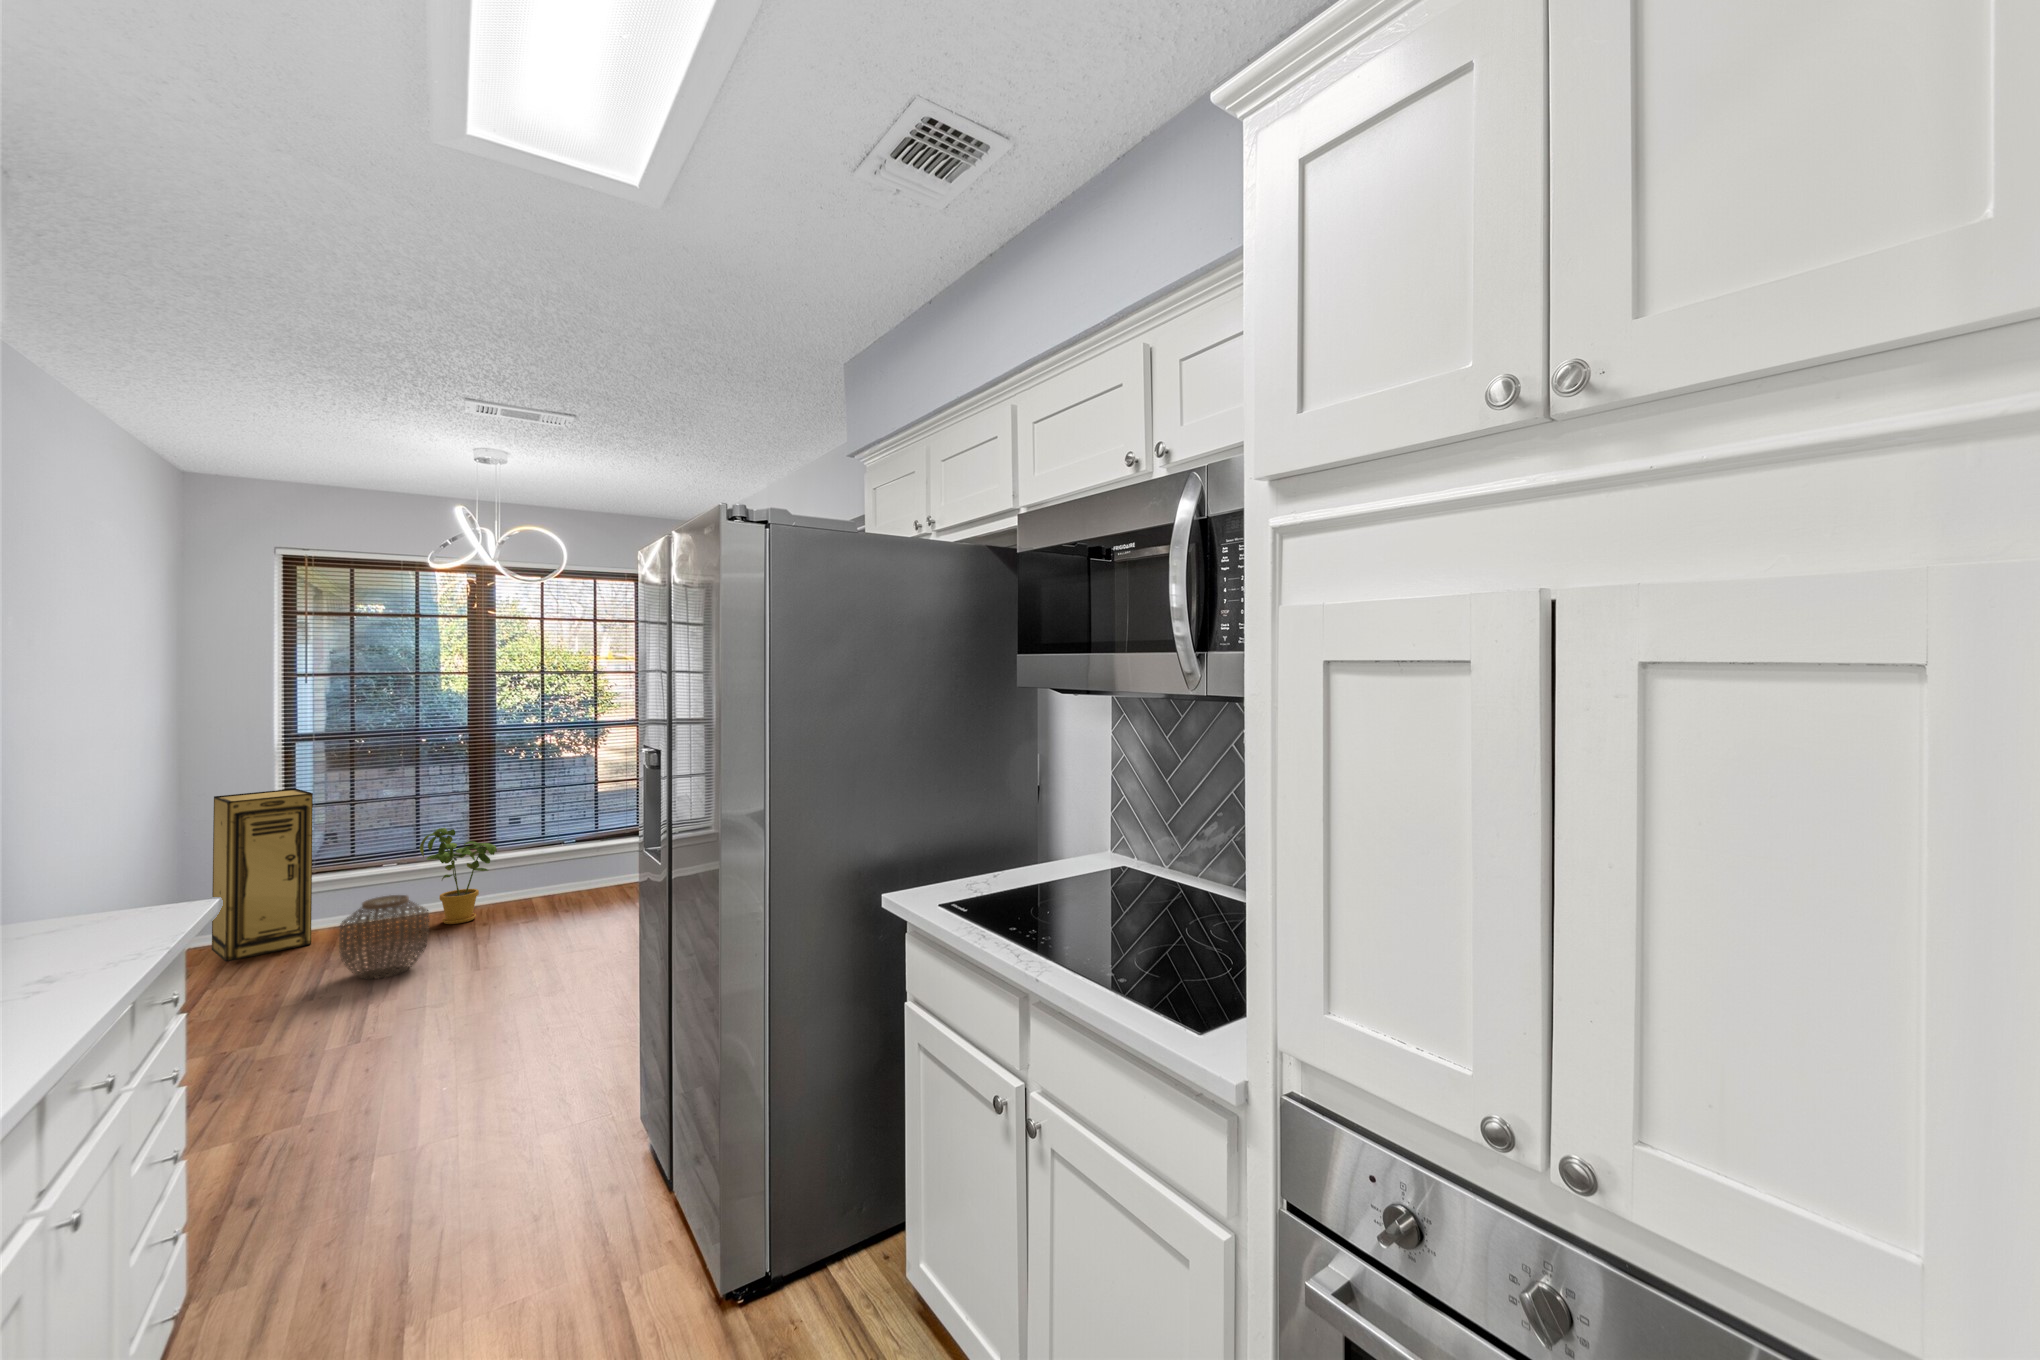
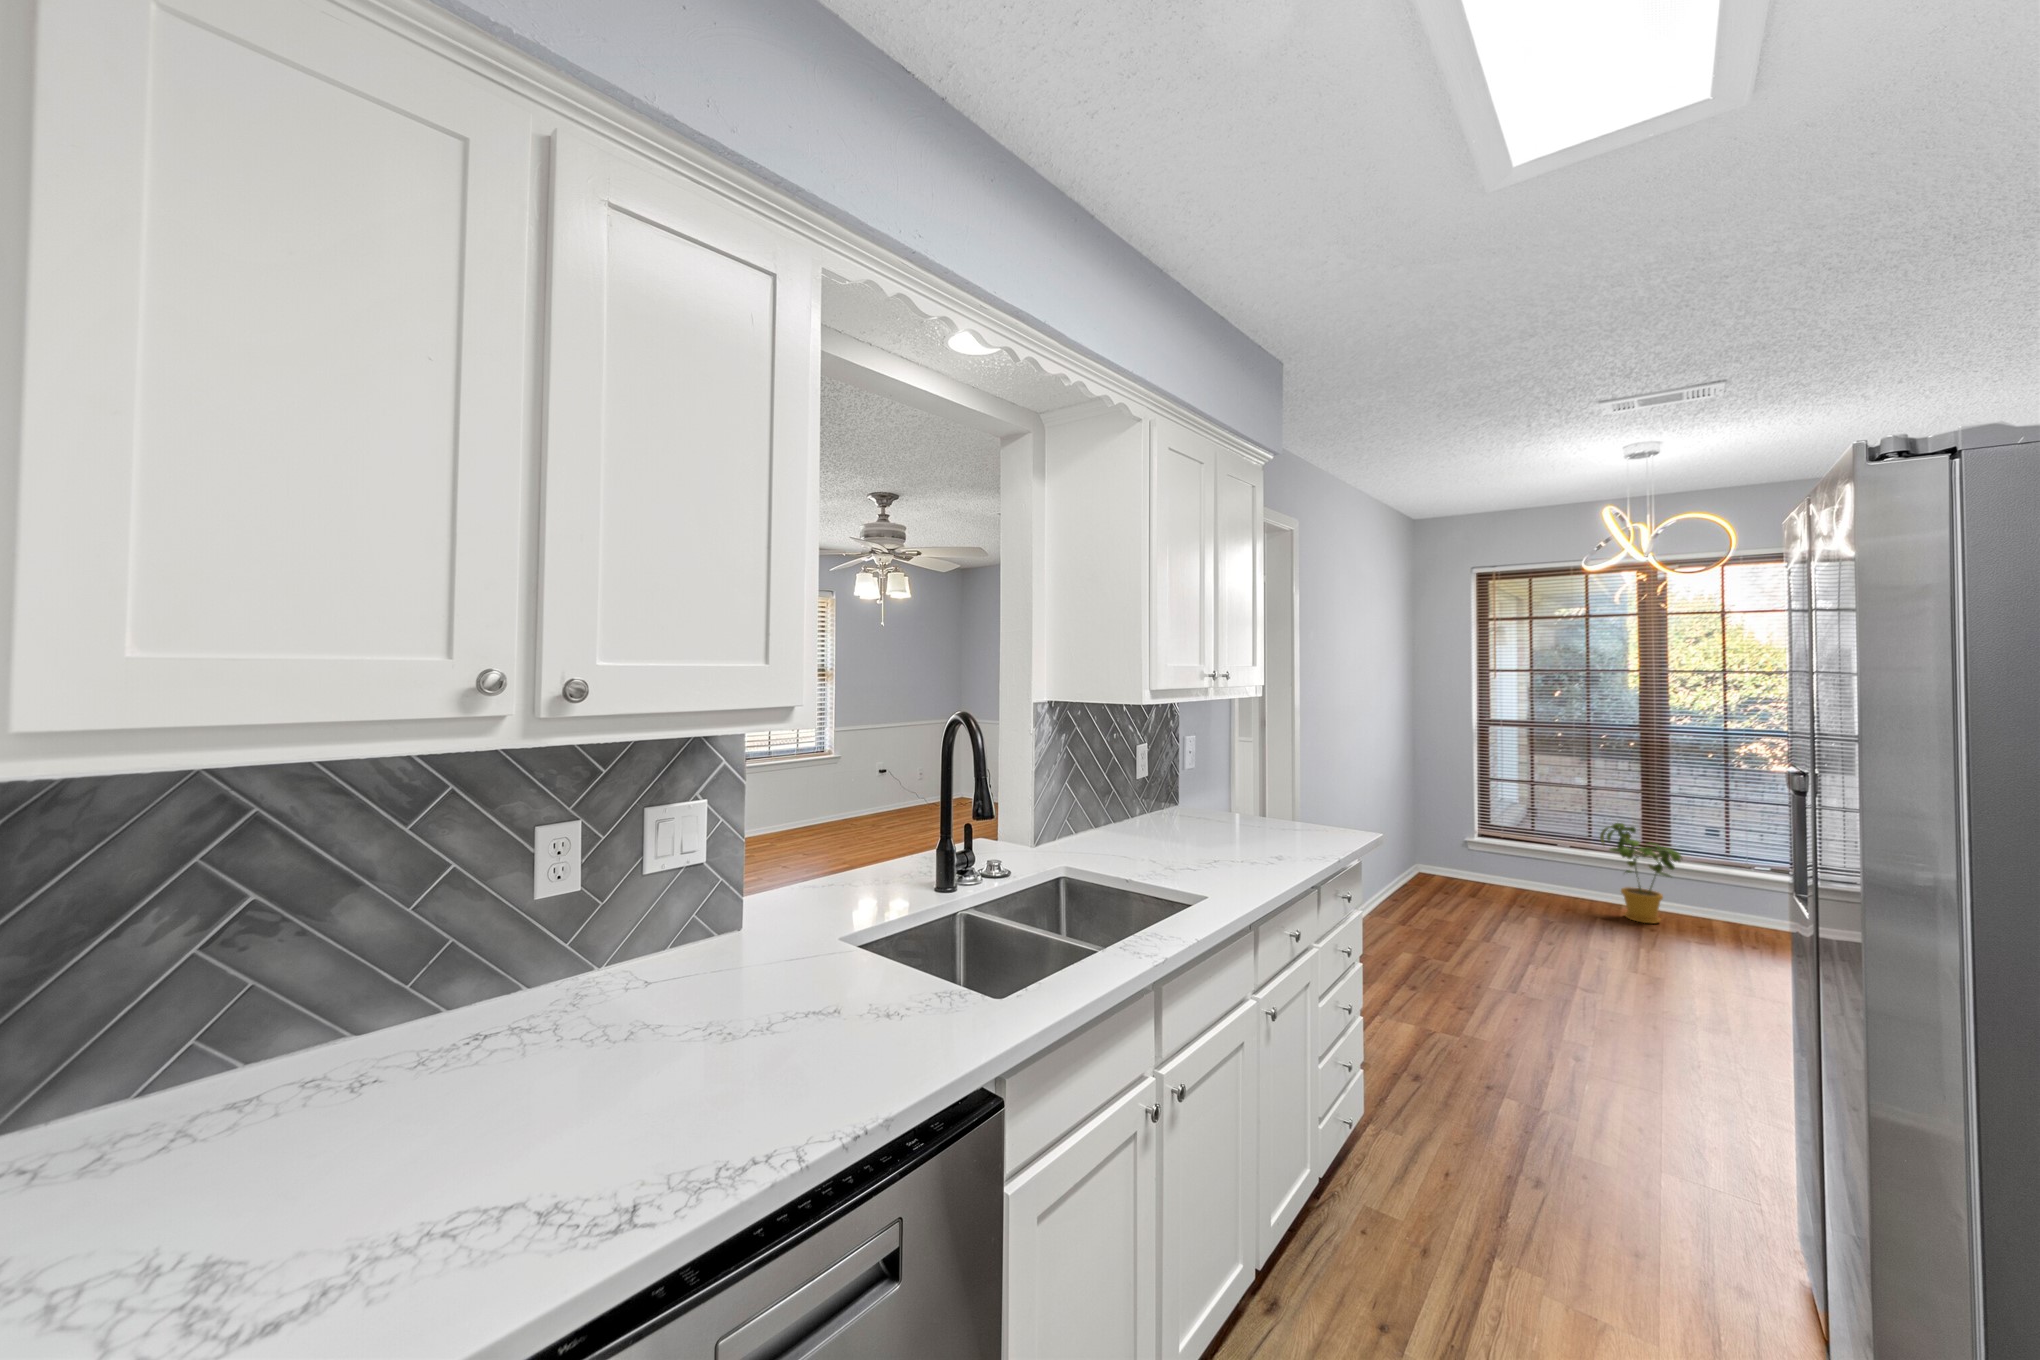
storage cabinet: present [212,789,313,962] -> none [1439,761,1507,897]
woven basket: present [340,895,429,979] -> none [1518,872,1599,949]

